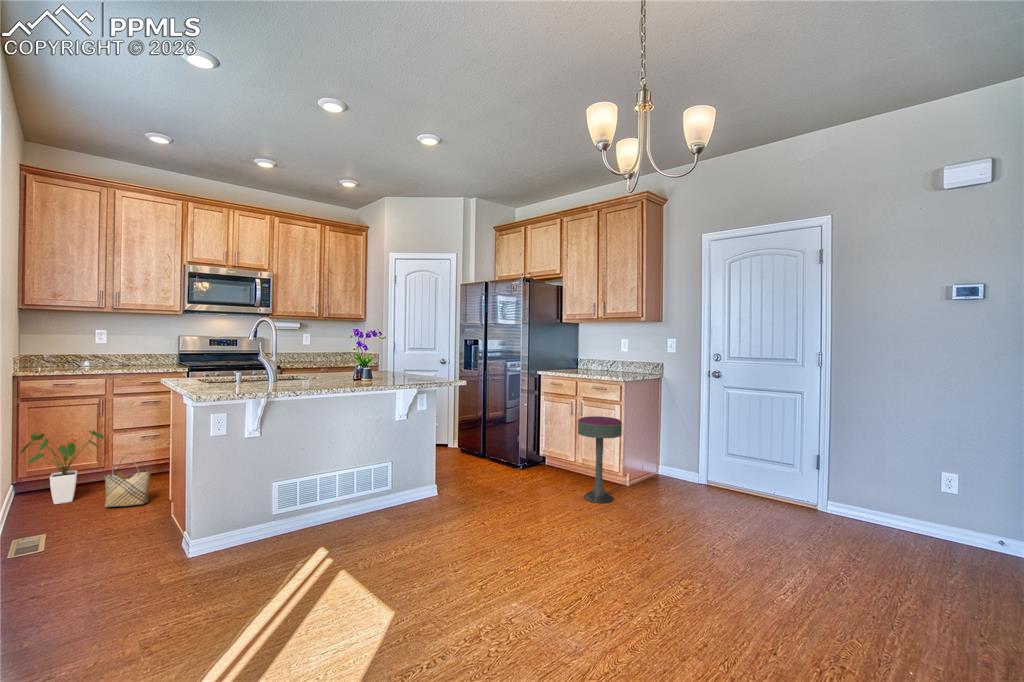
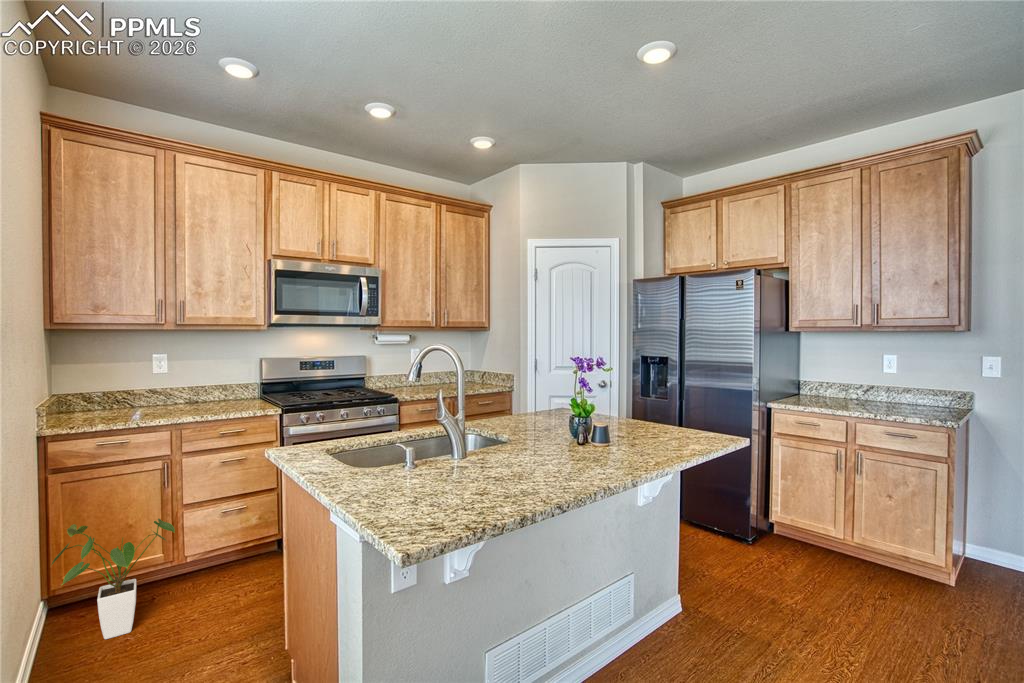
bar stool: present [578,416,622,503] -> none [909,490,1004,642]
woven basket: present [104,453,151,507] -> none [180,556,249,651]

